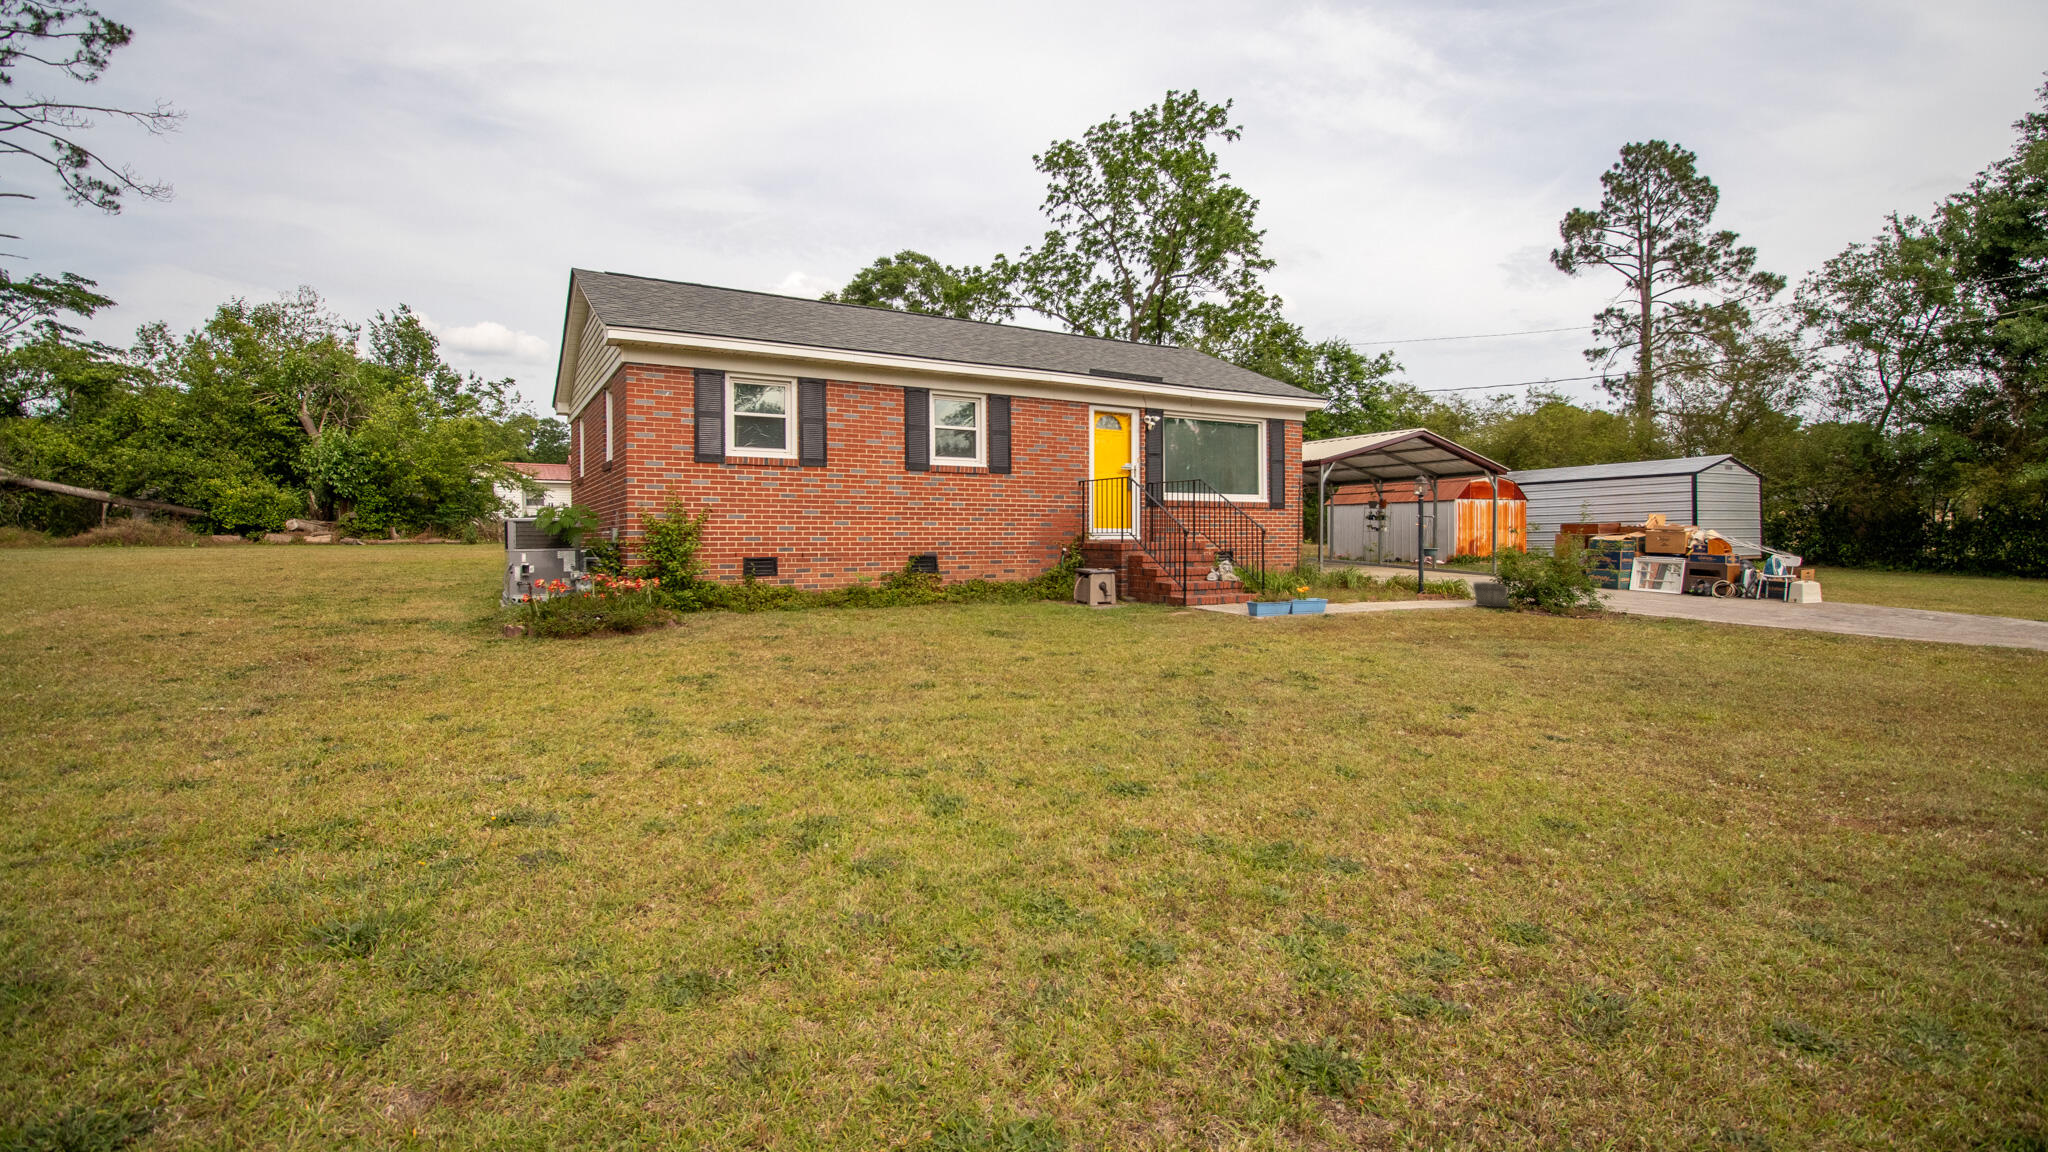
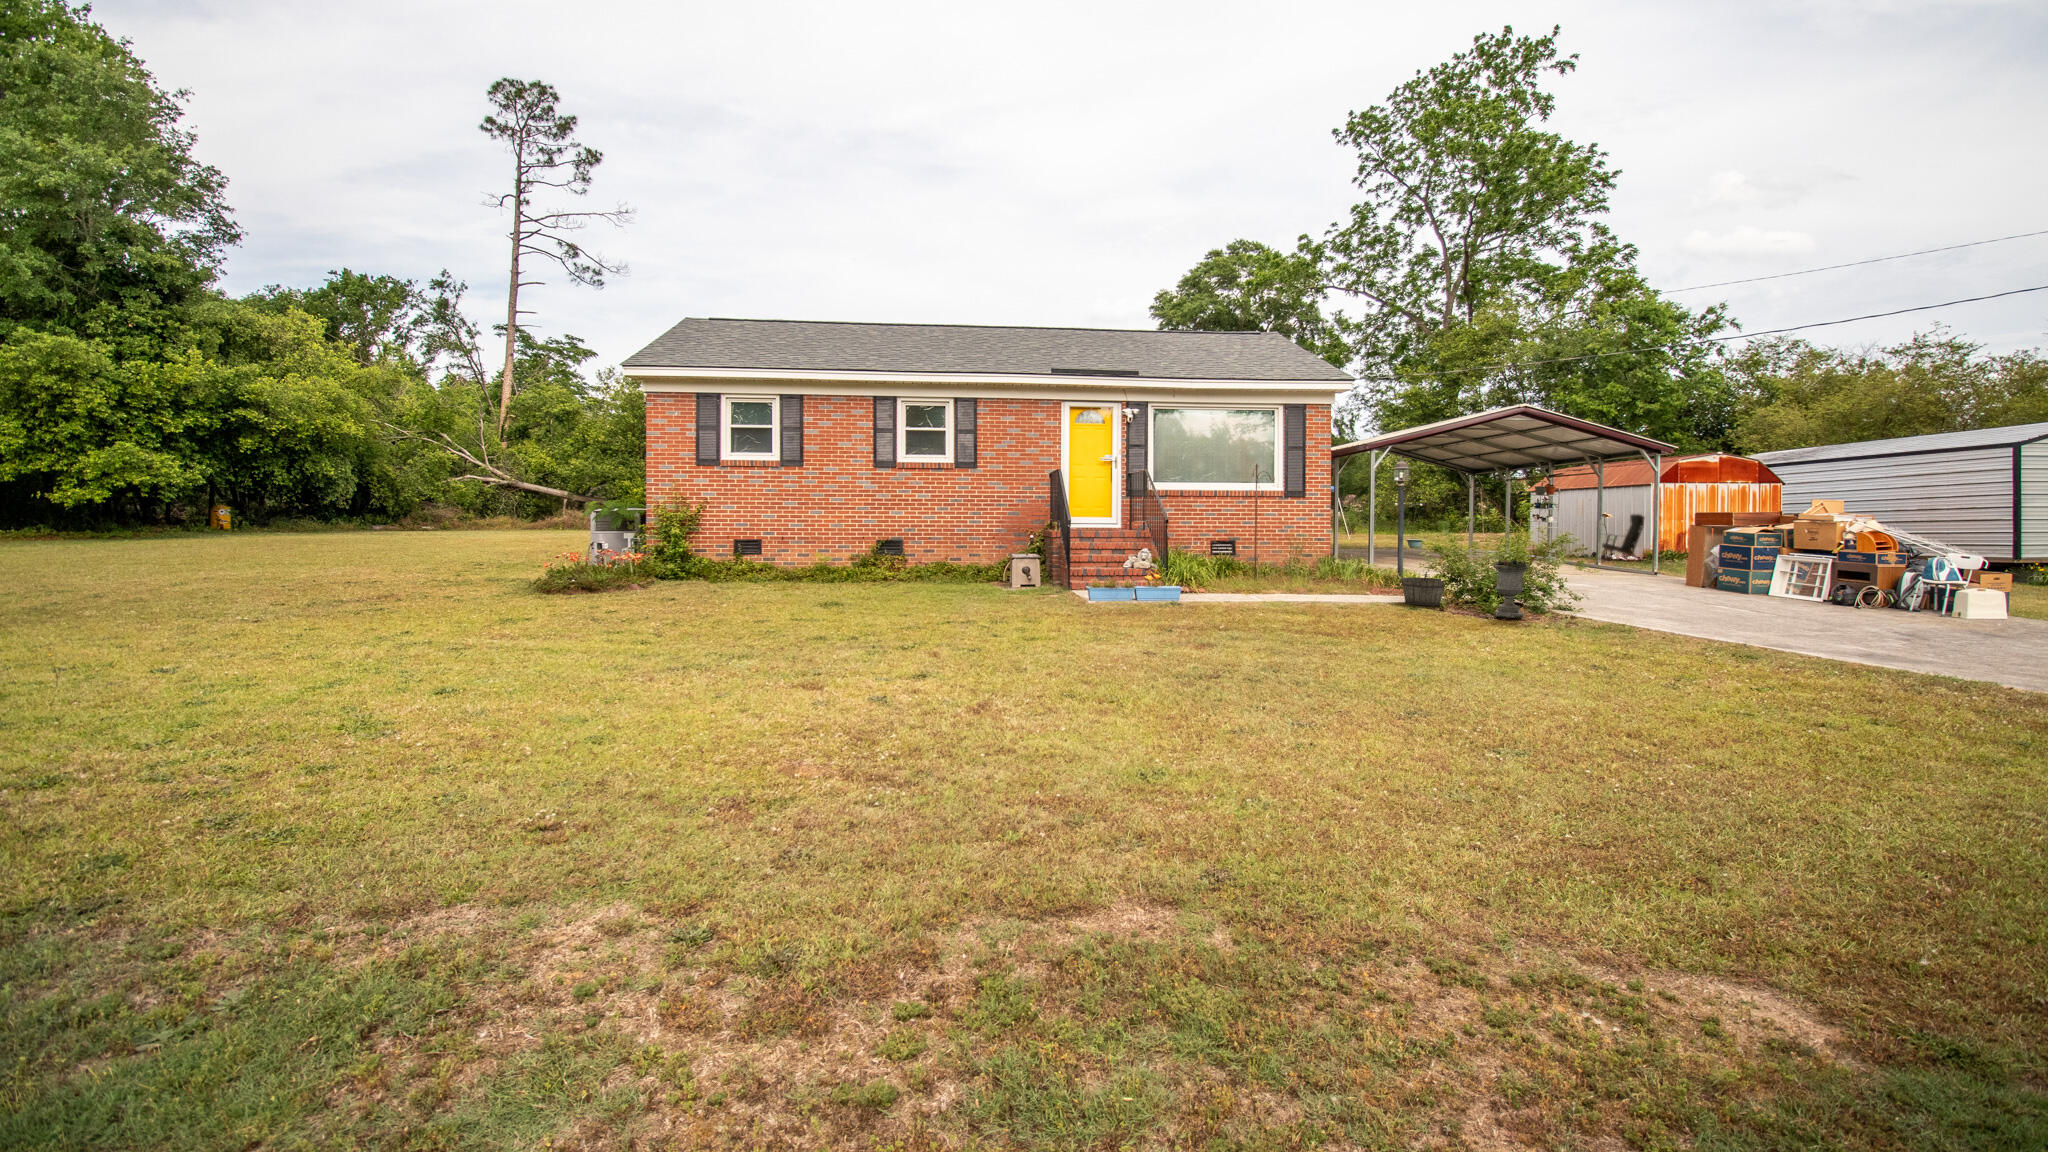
lounge chair: none [1411,525,1448,565] -> present [1602,514,1645,560]
planter: none [1577,564,1612,614] -> present [1493,559,1529,618]

